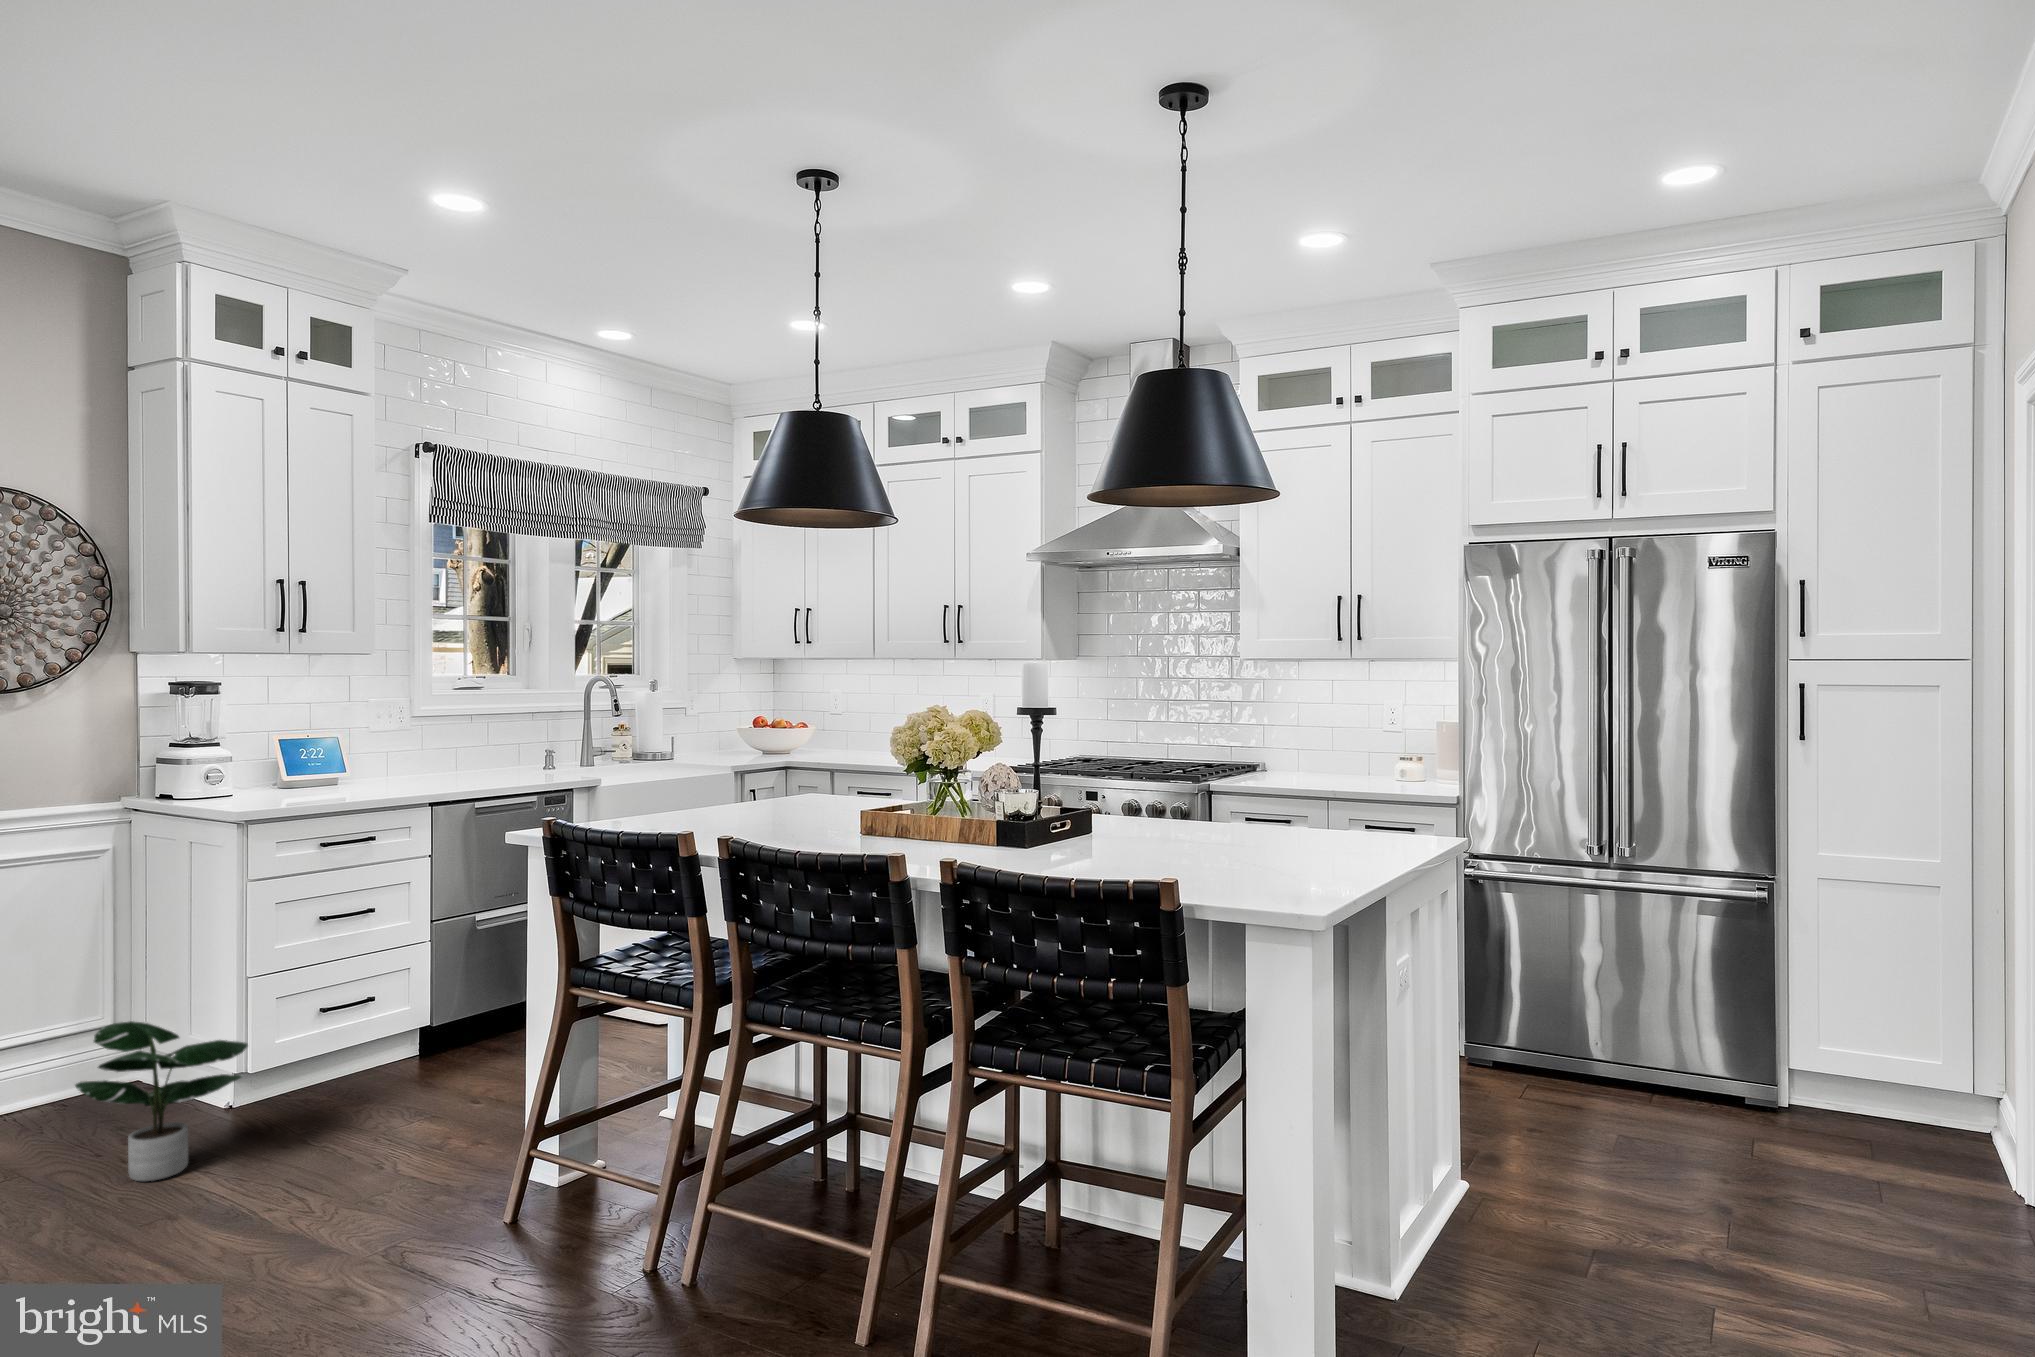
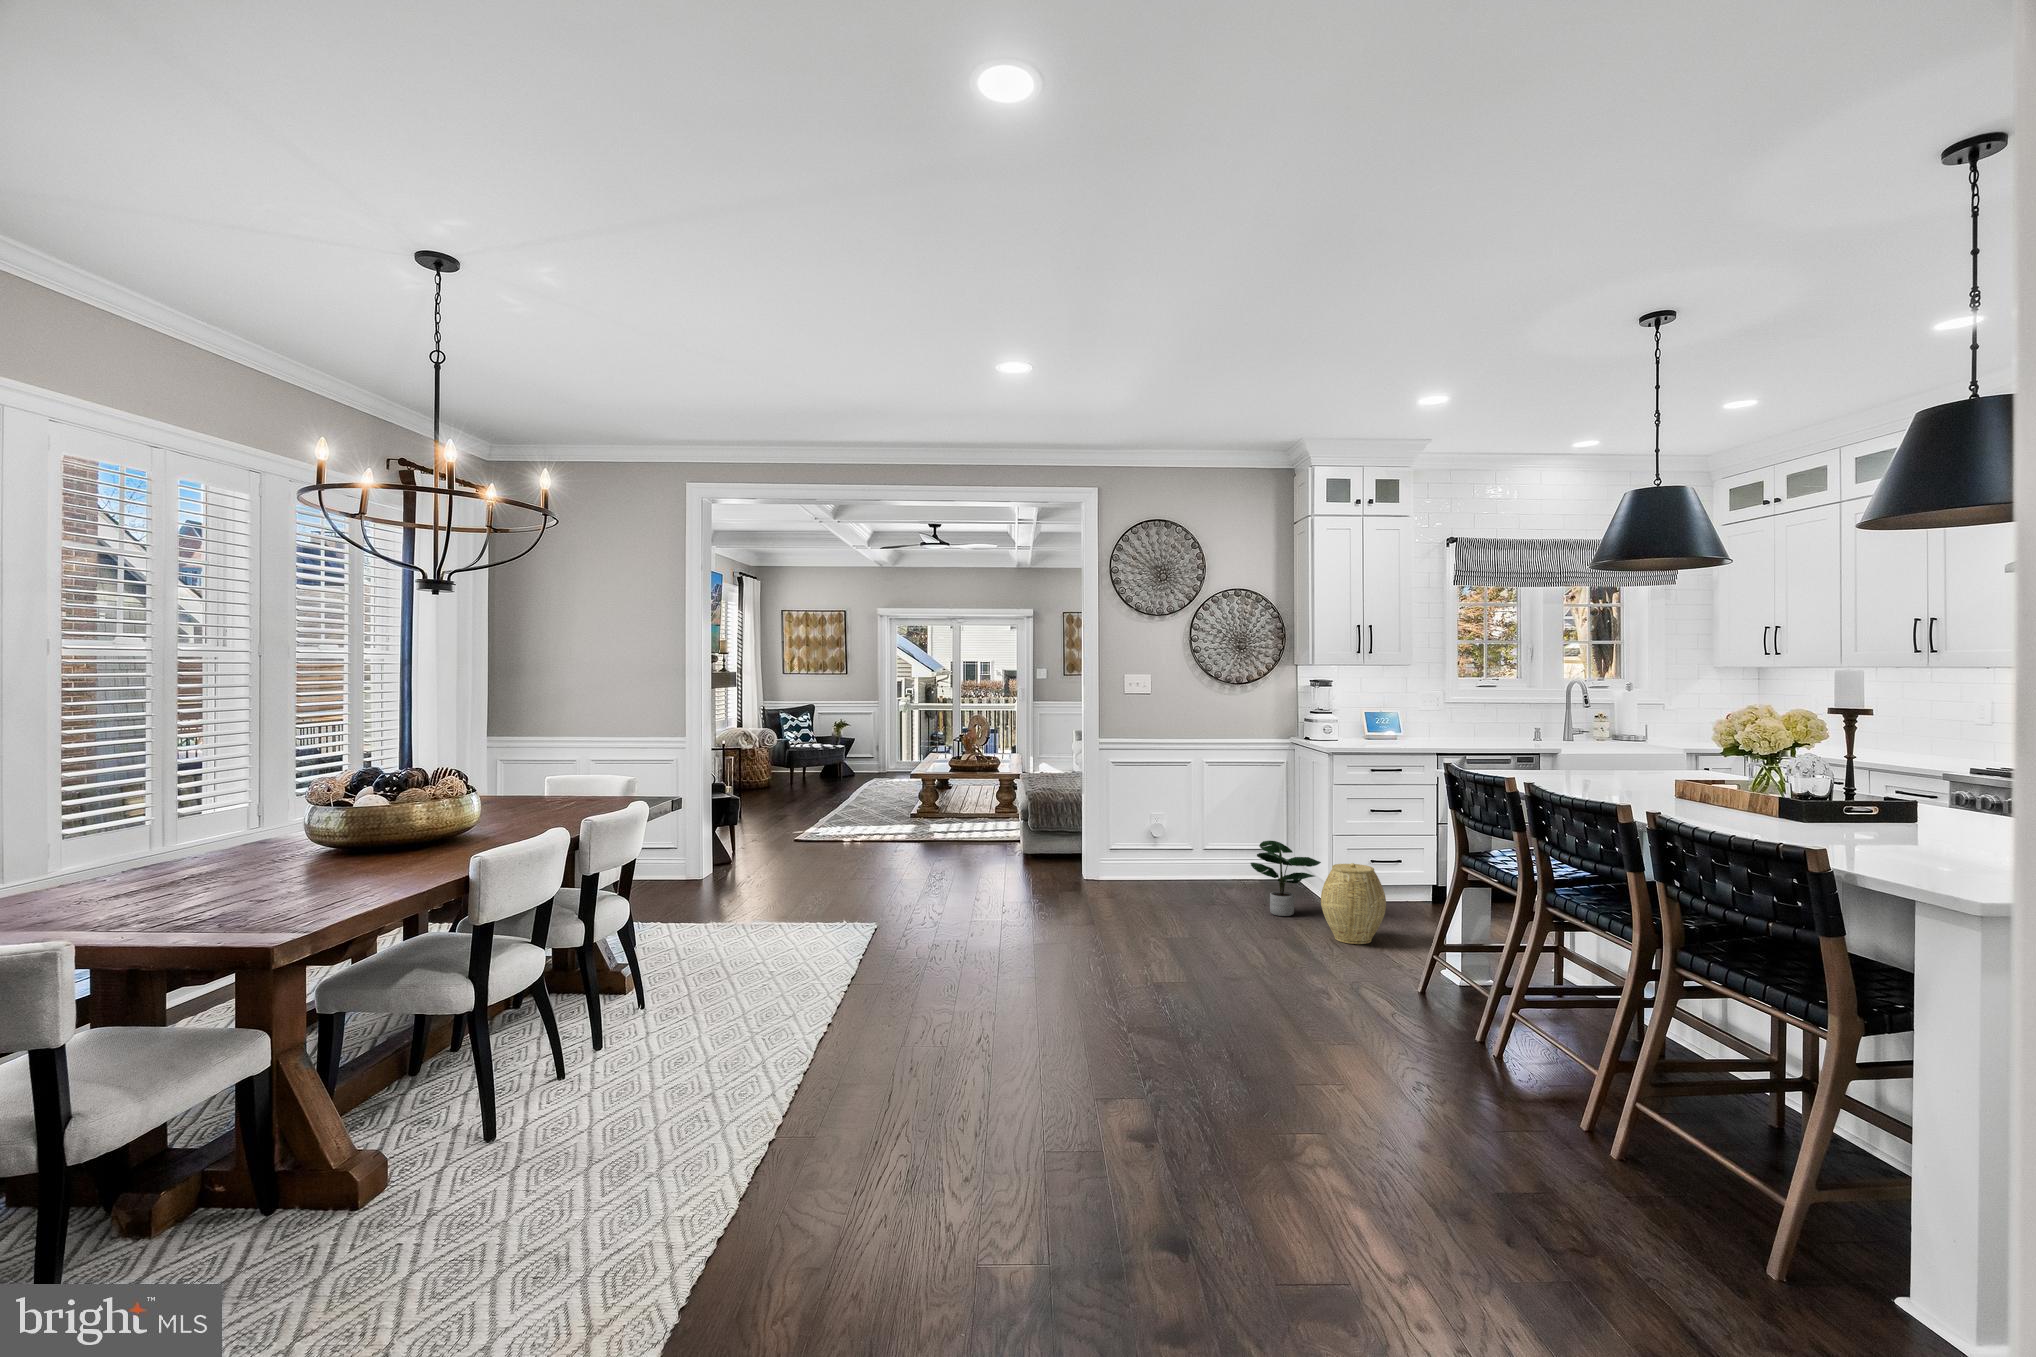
woven basket: none [279,1034,417,1199] -> present [1321,863,1386,944]

